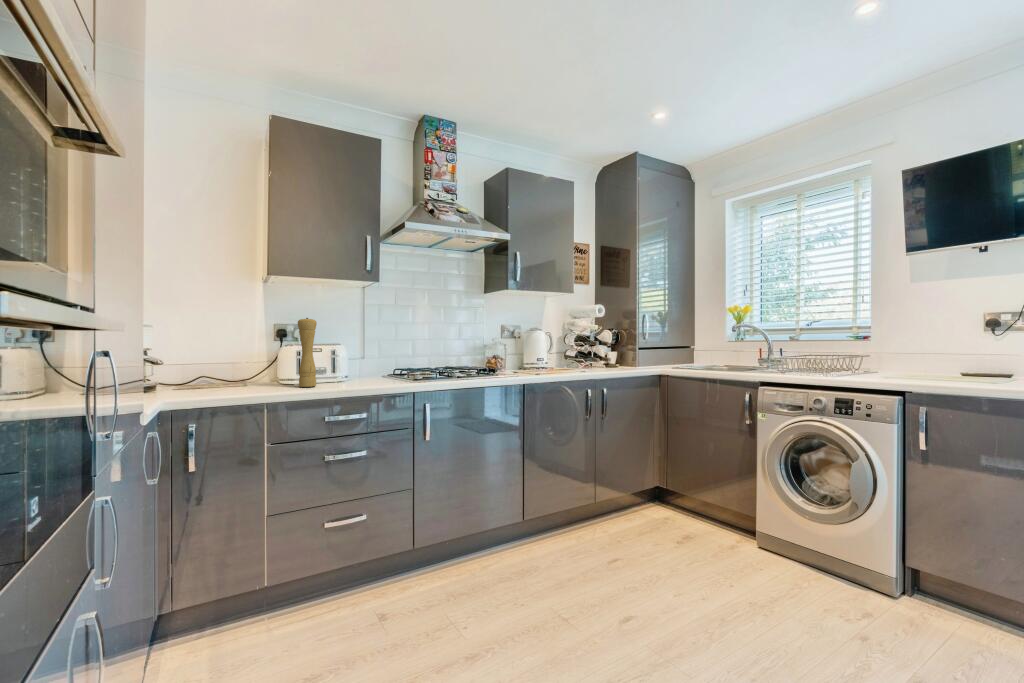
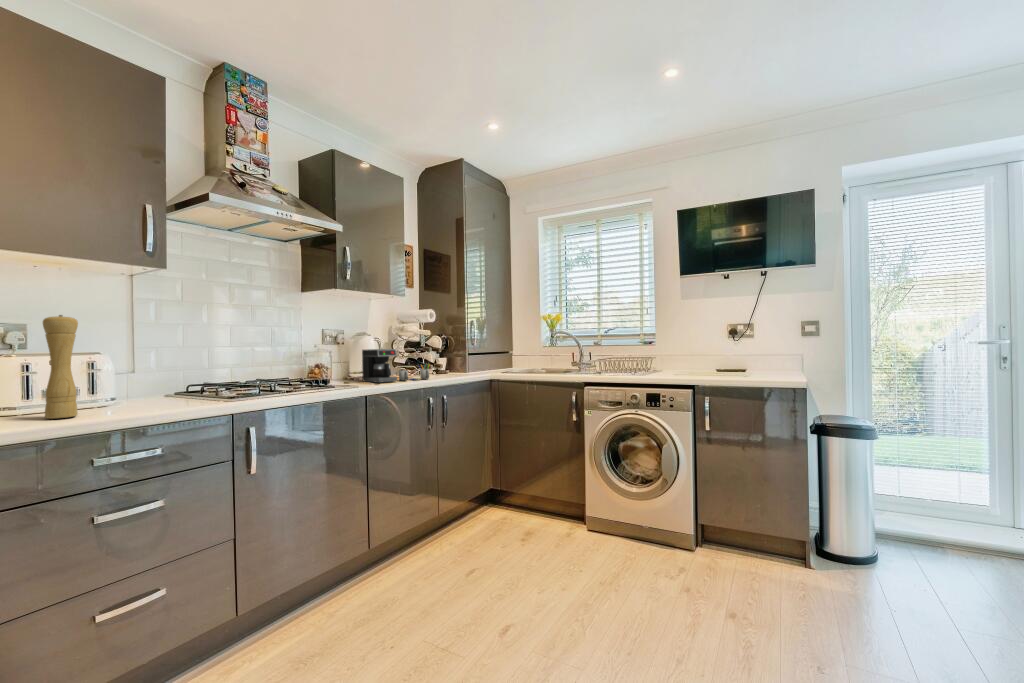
coffee maker: none [529,343,590,373] -> present [362,349,430,383]

